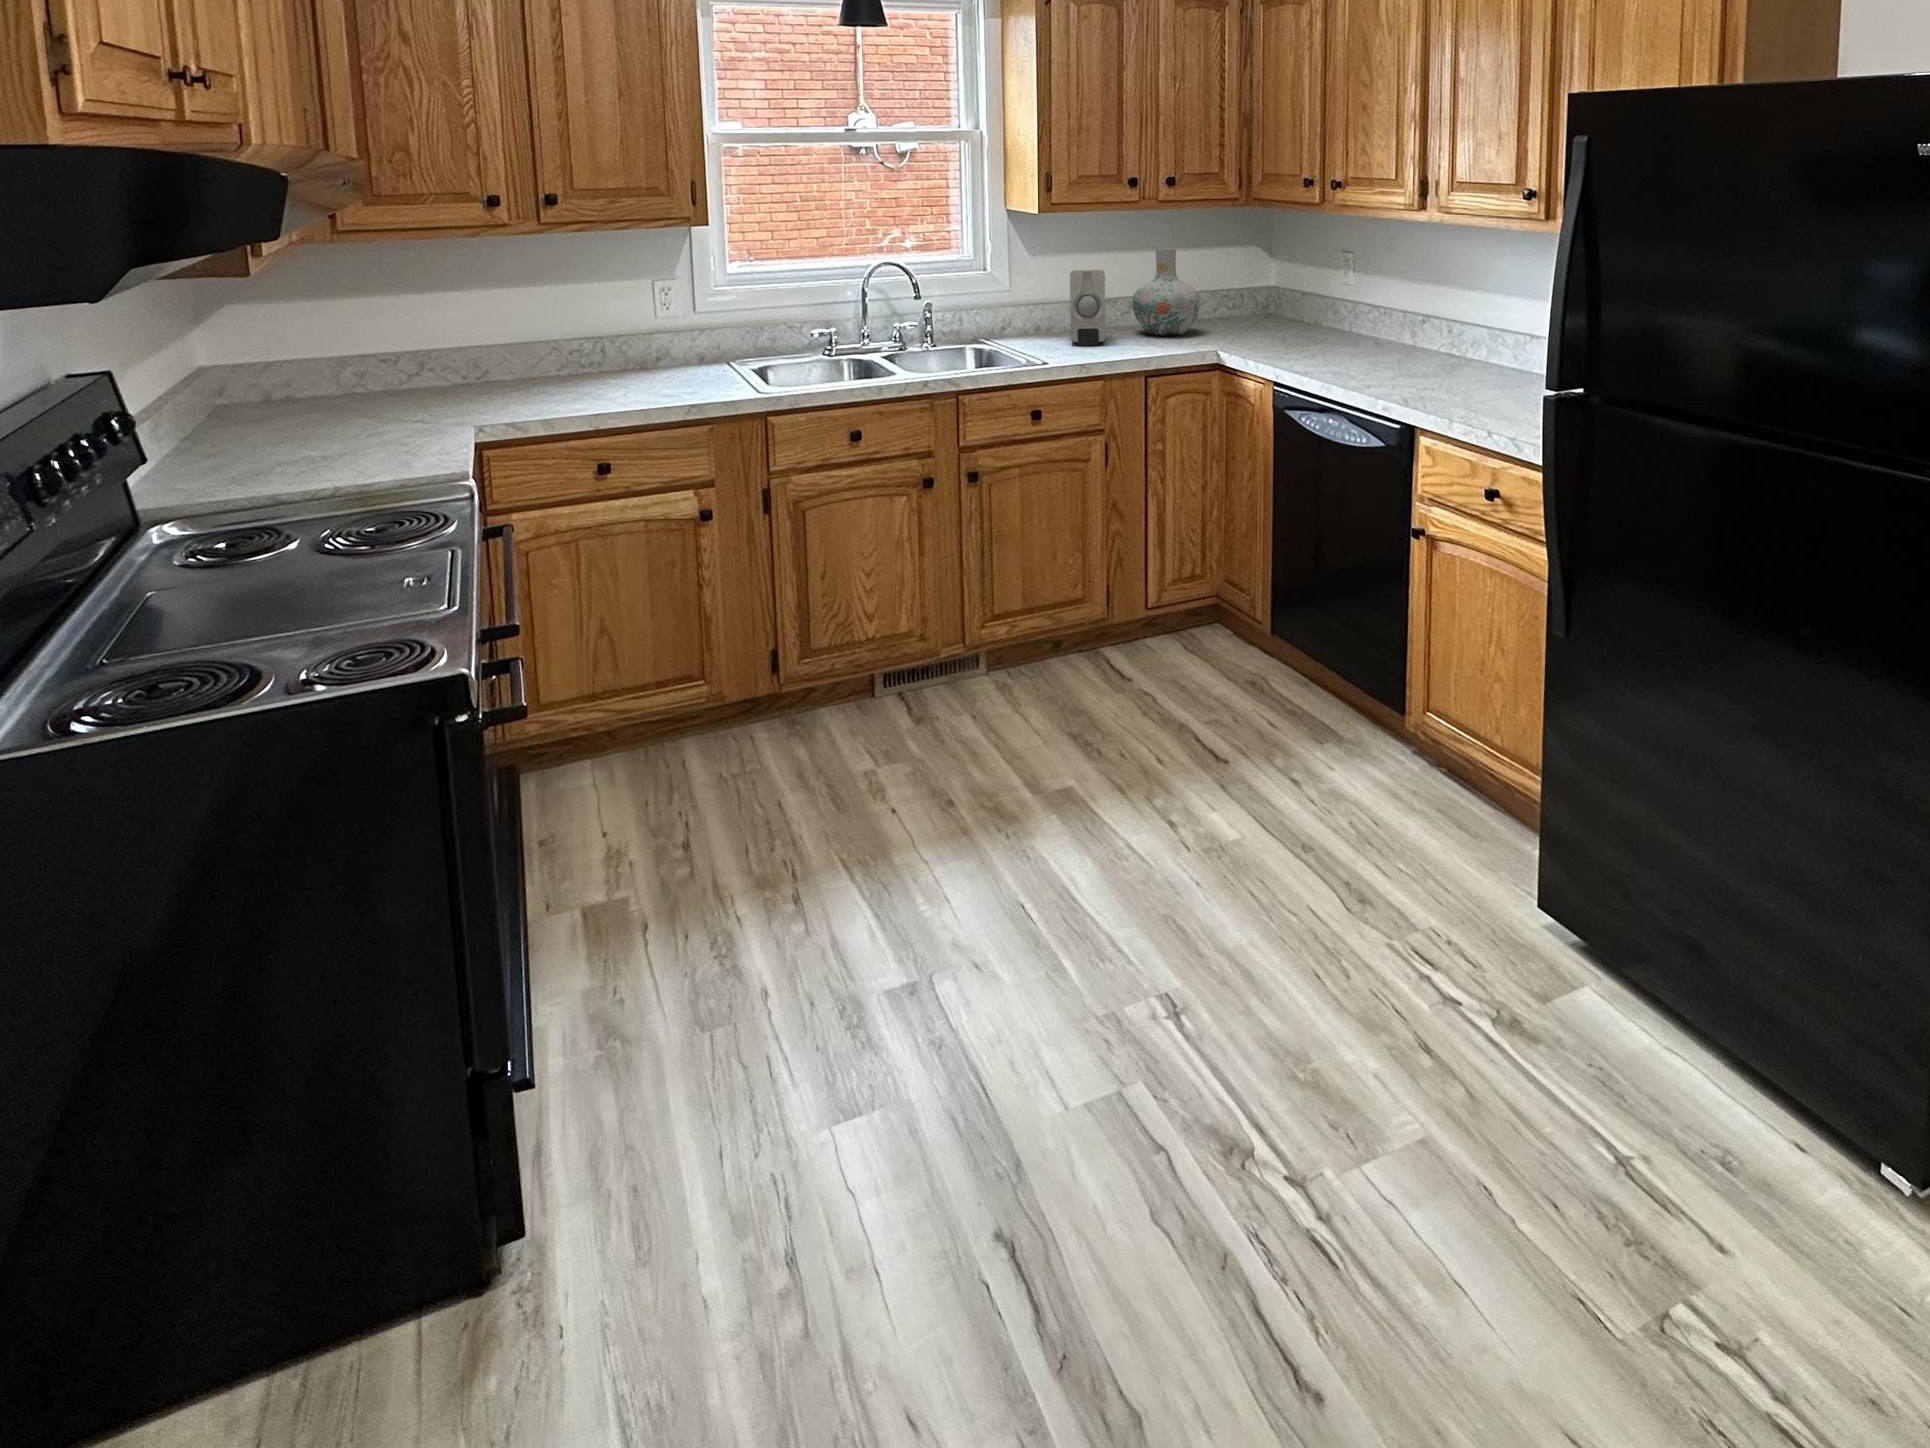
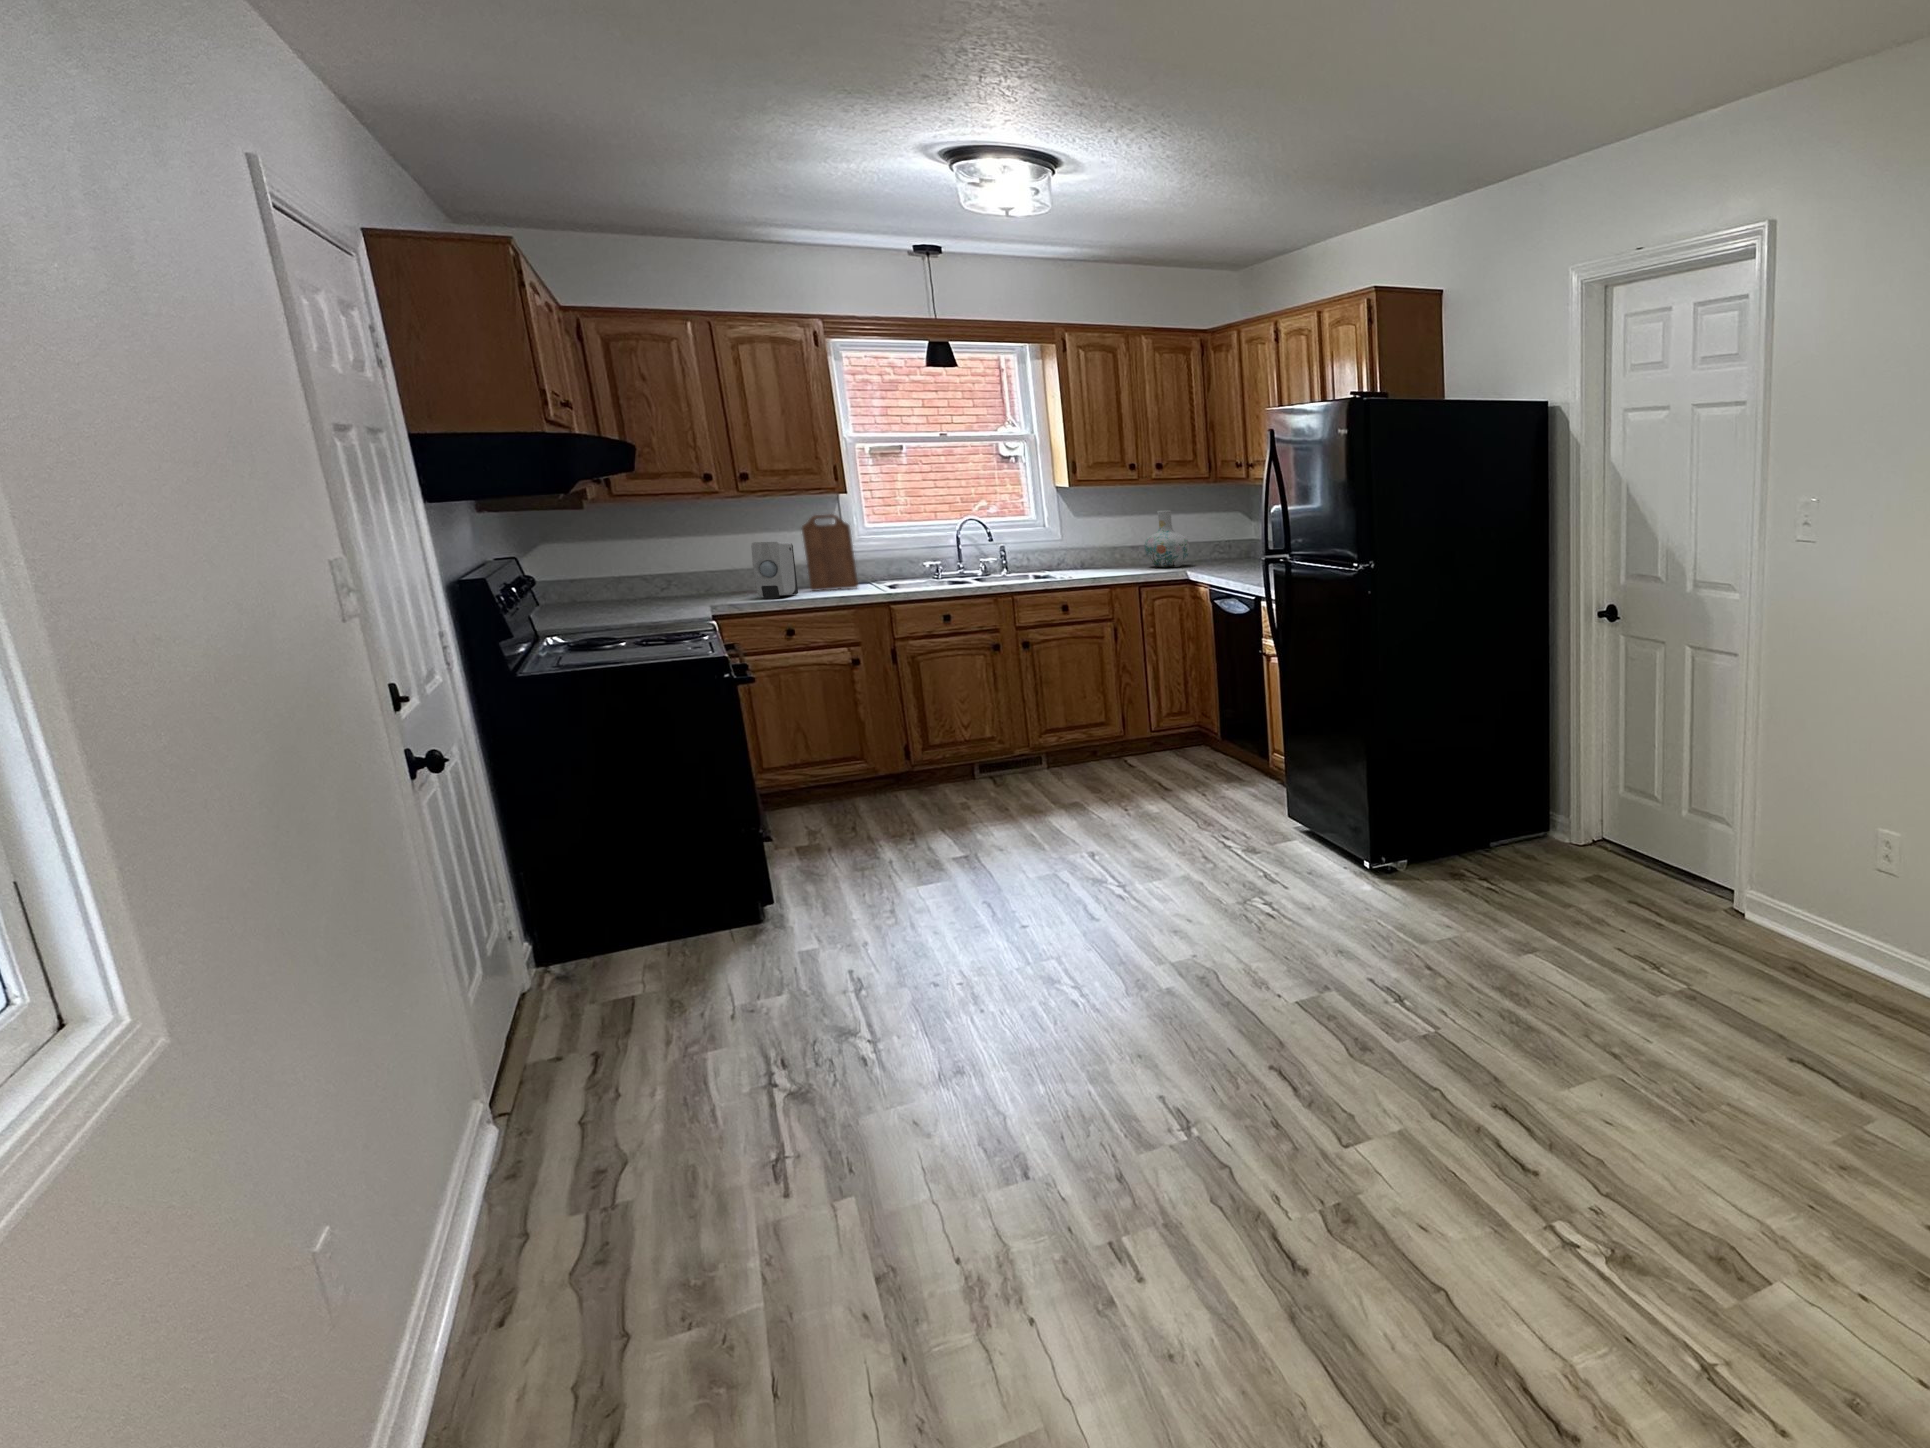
cutting board: none [634,258,714,381] -> present [802,514,858,591]
soap dispenser: present [1070,270,1106,346] -> present [751,542,798,599]

